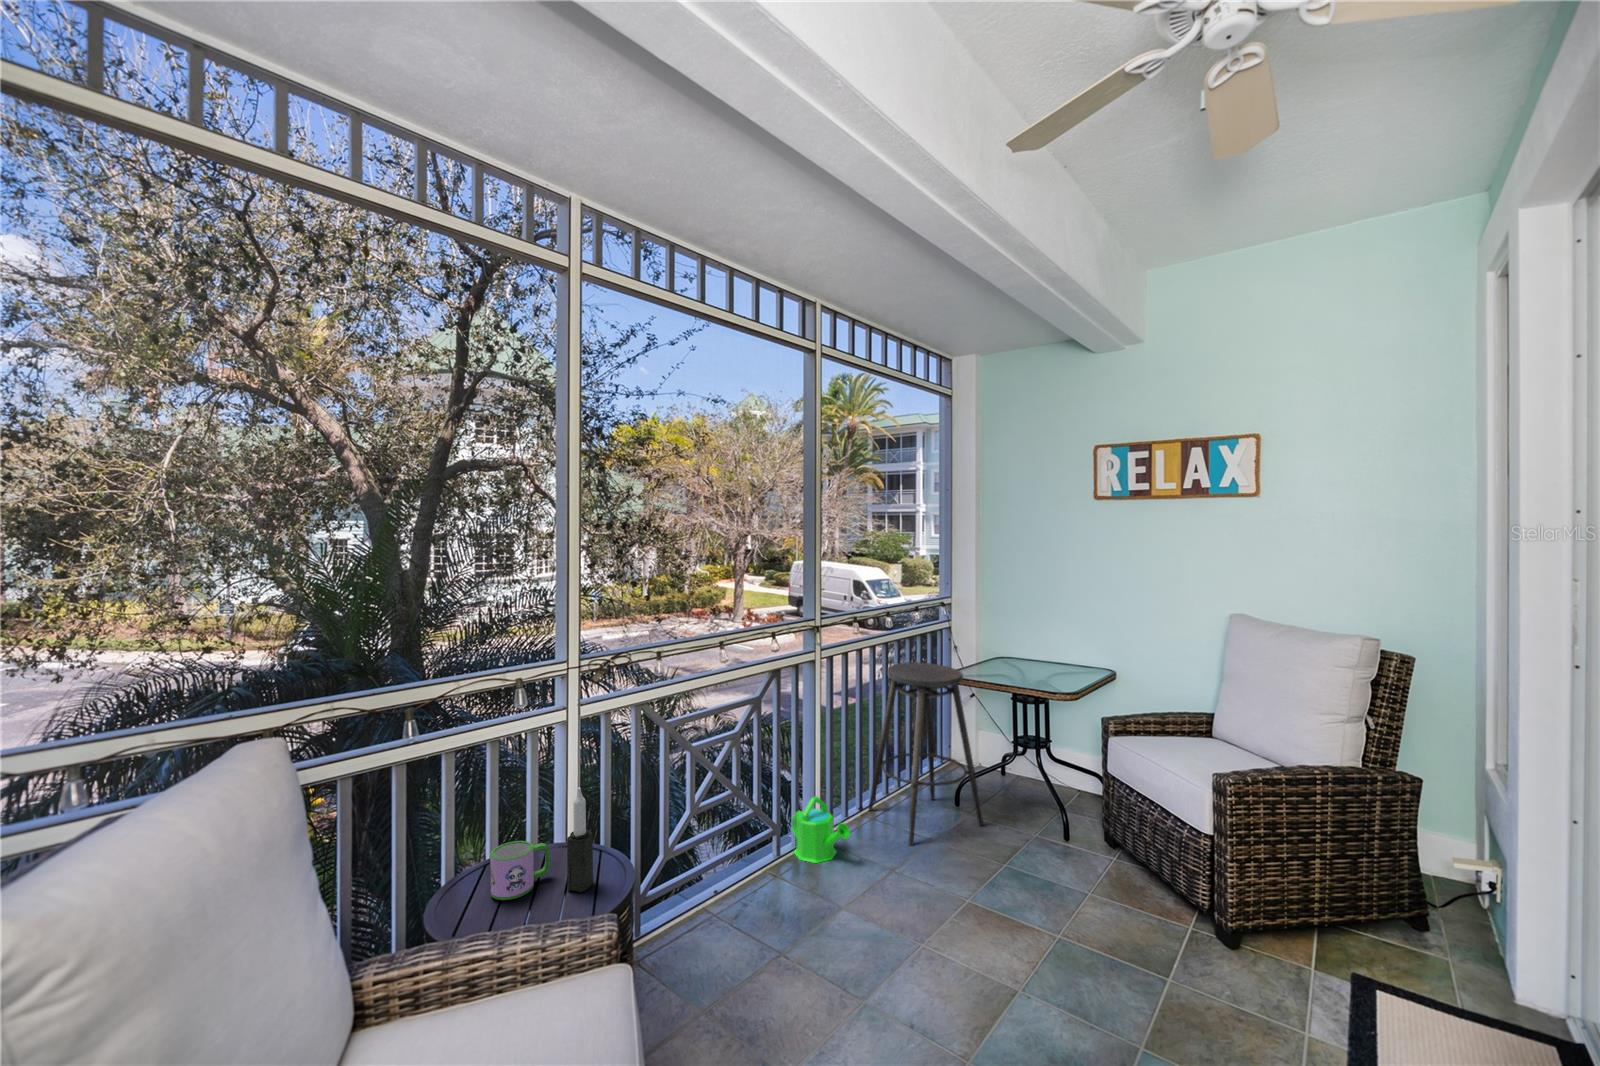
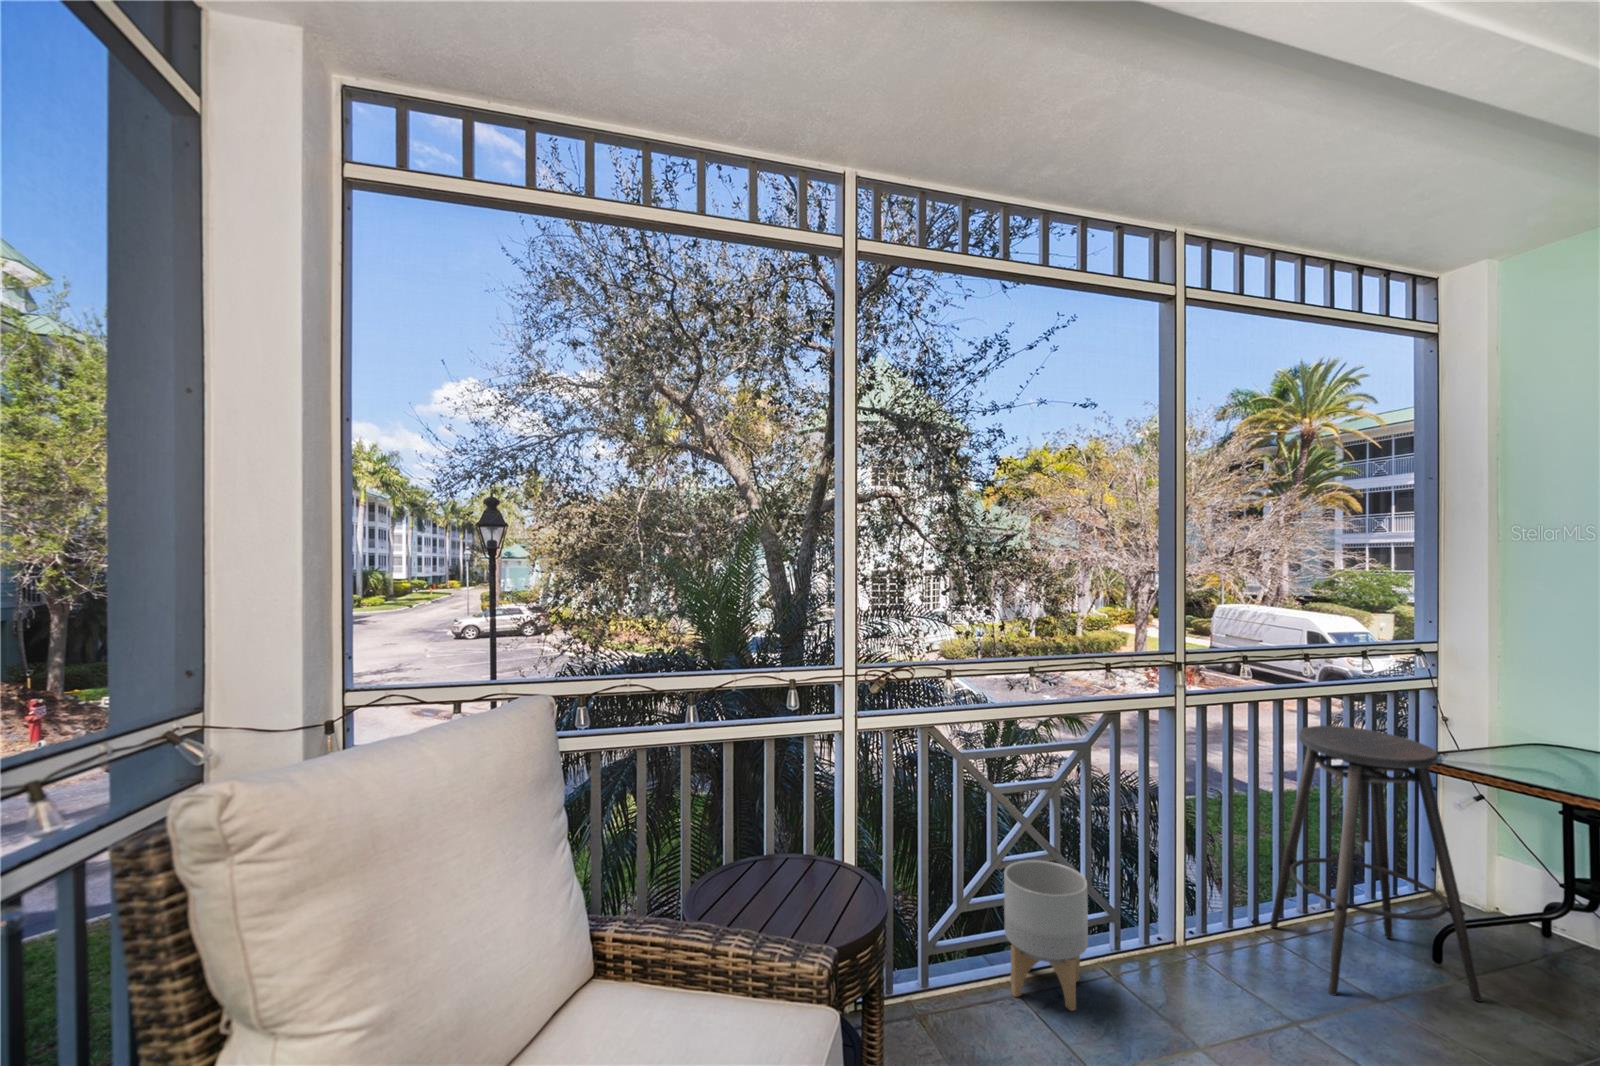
candle: present [567,787,593,892] -> none [809,800,835,916]
watering can: present [792,796,850,863] -> none [1139,886,1223,978]
planter: none [701,799,765,915] -> present [1004,860,1088,1011]
mug: present [490,841,550,900] -> none [740,844,798,903]

